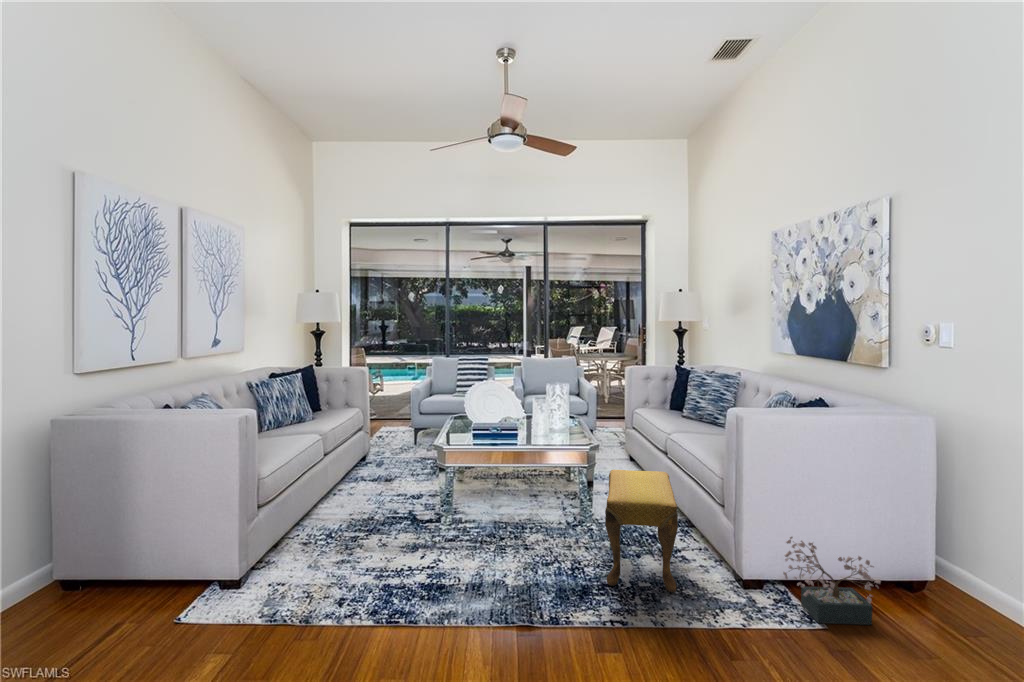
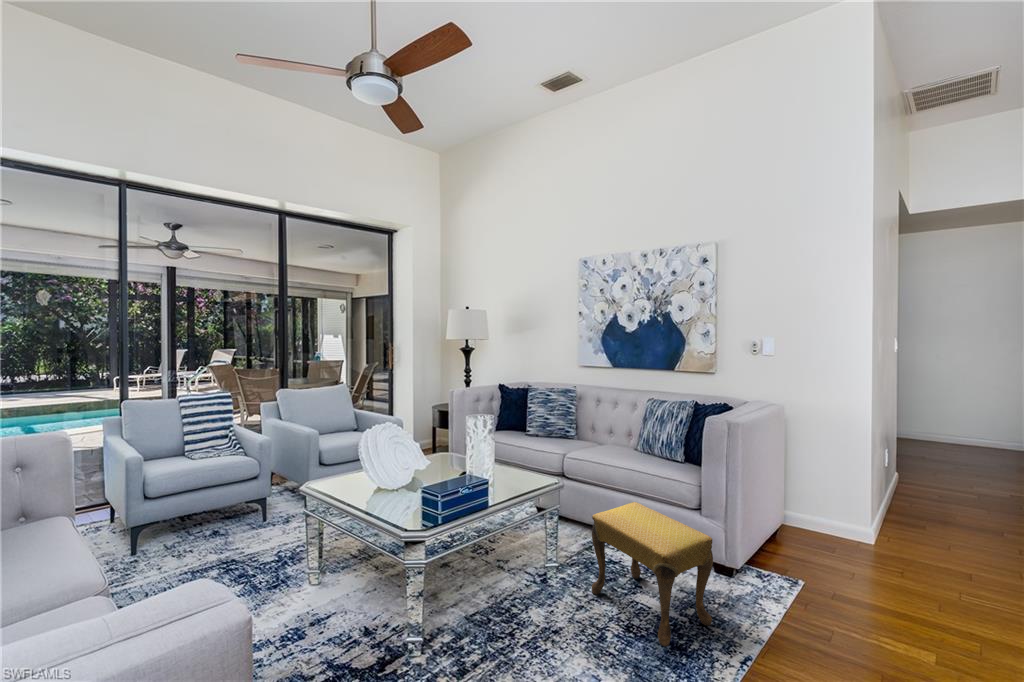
decorative plant: present [783,537,880,625] -> none [765,531,824,599]

